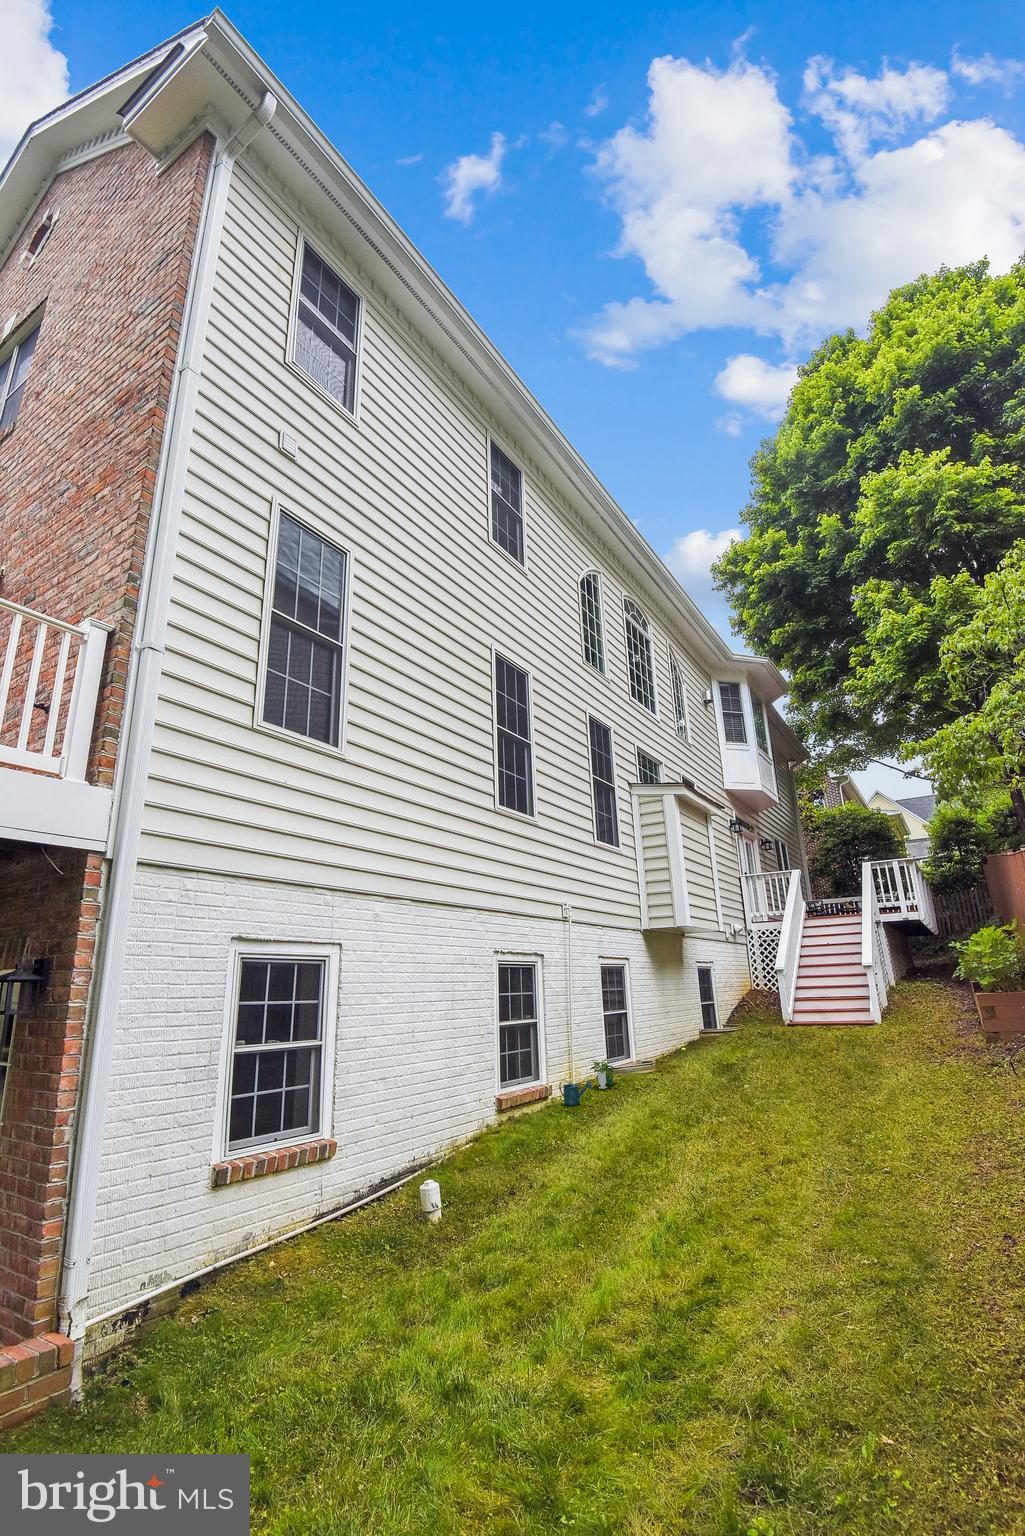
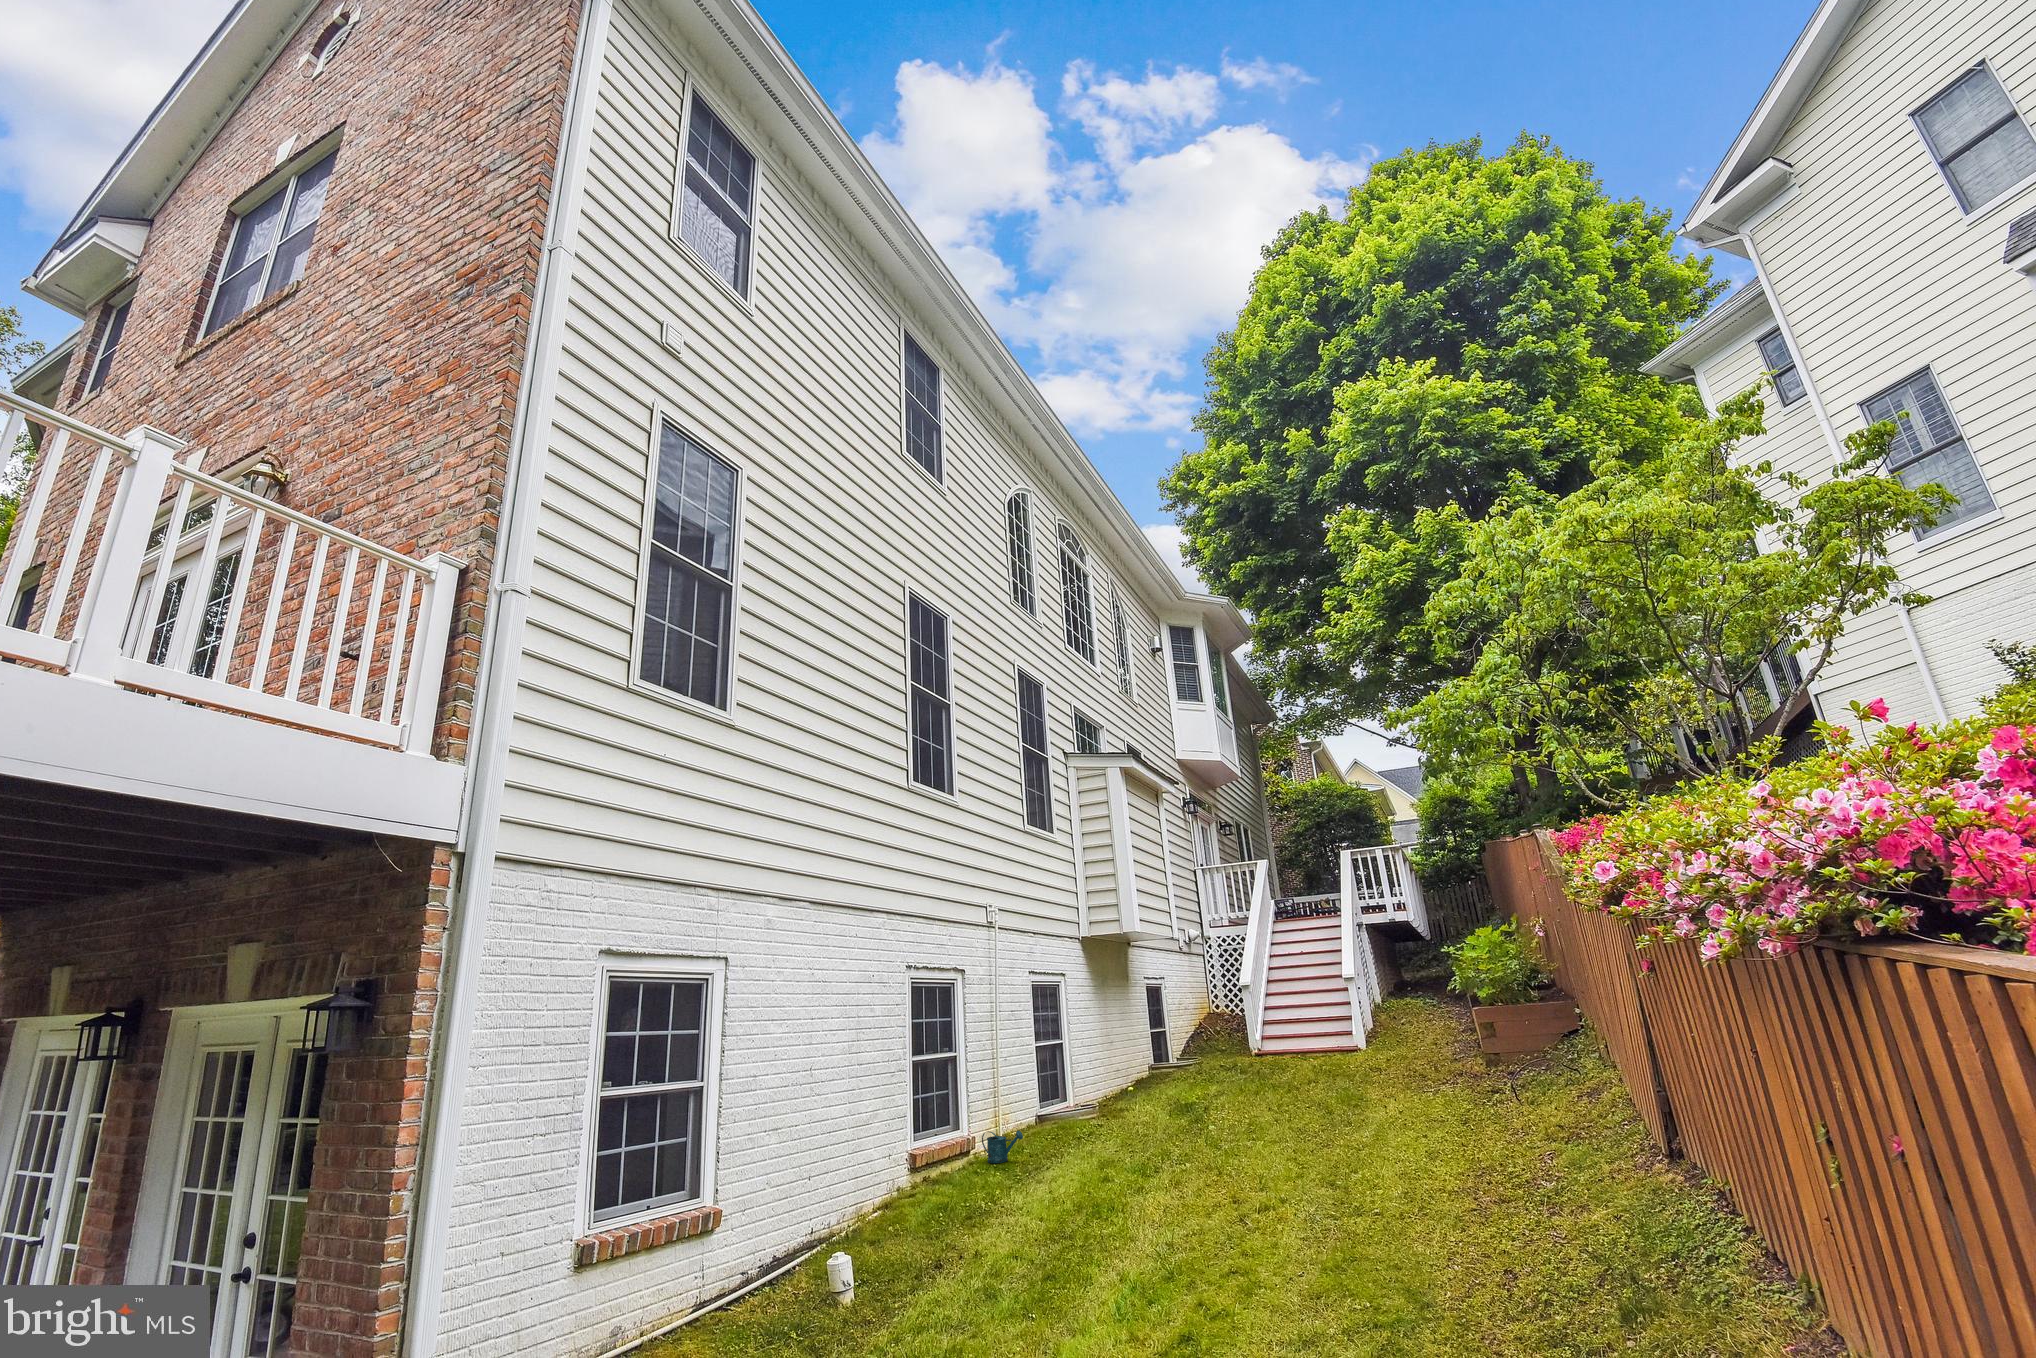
potted plant: present [589,1059,617,1088] -> none [1015,1104,1053,1141]

